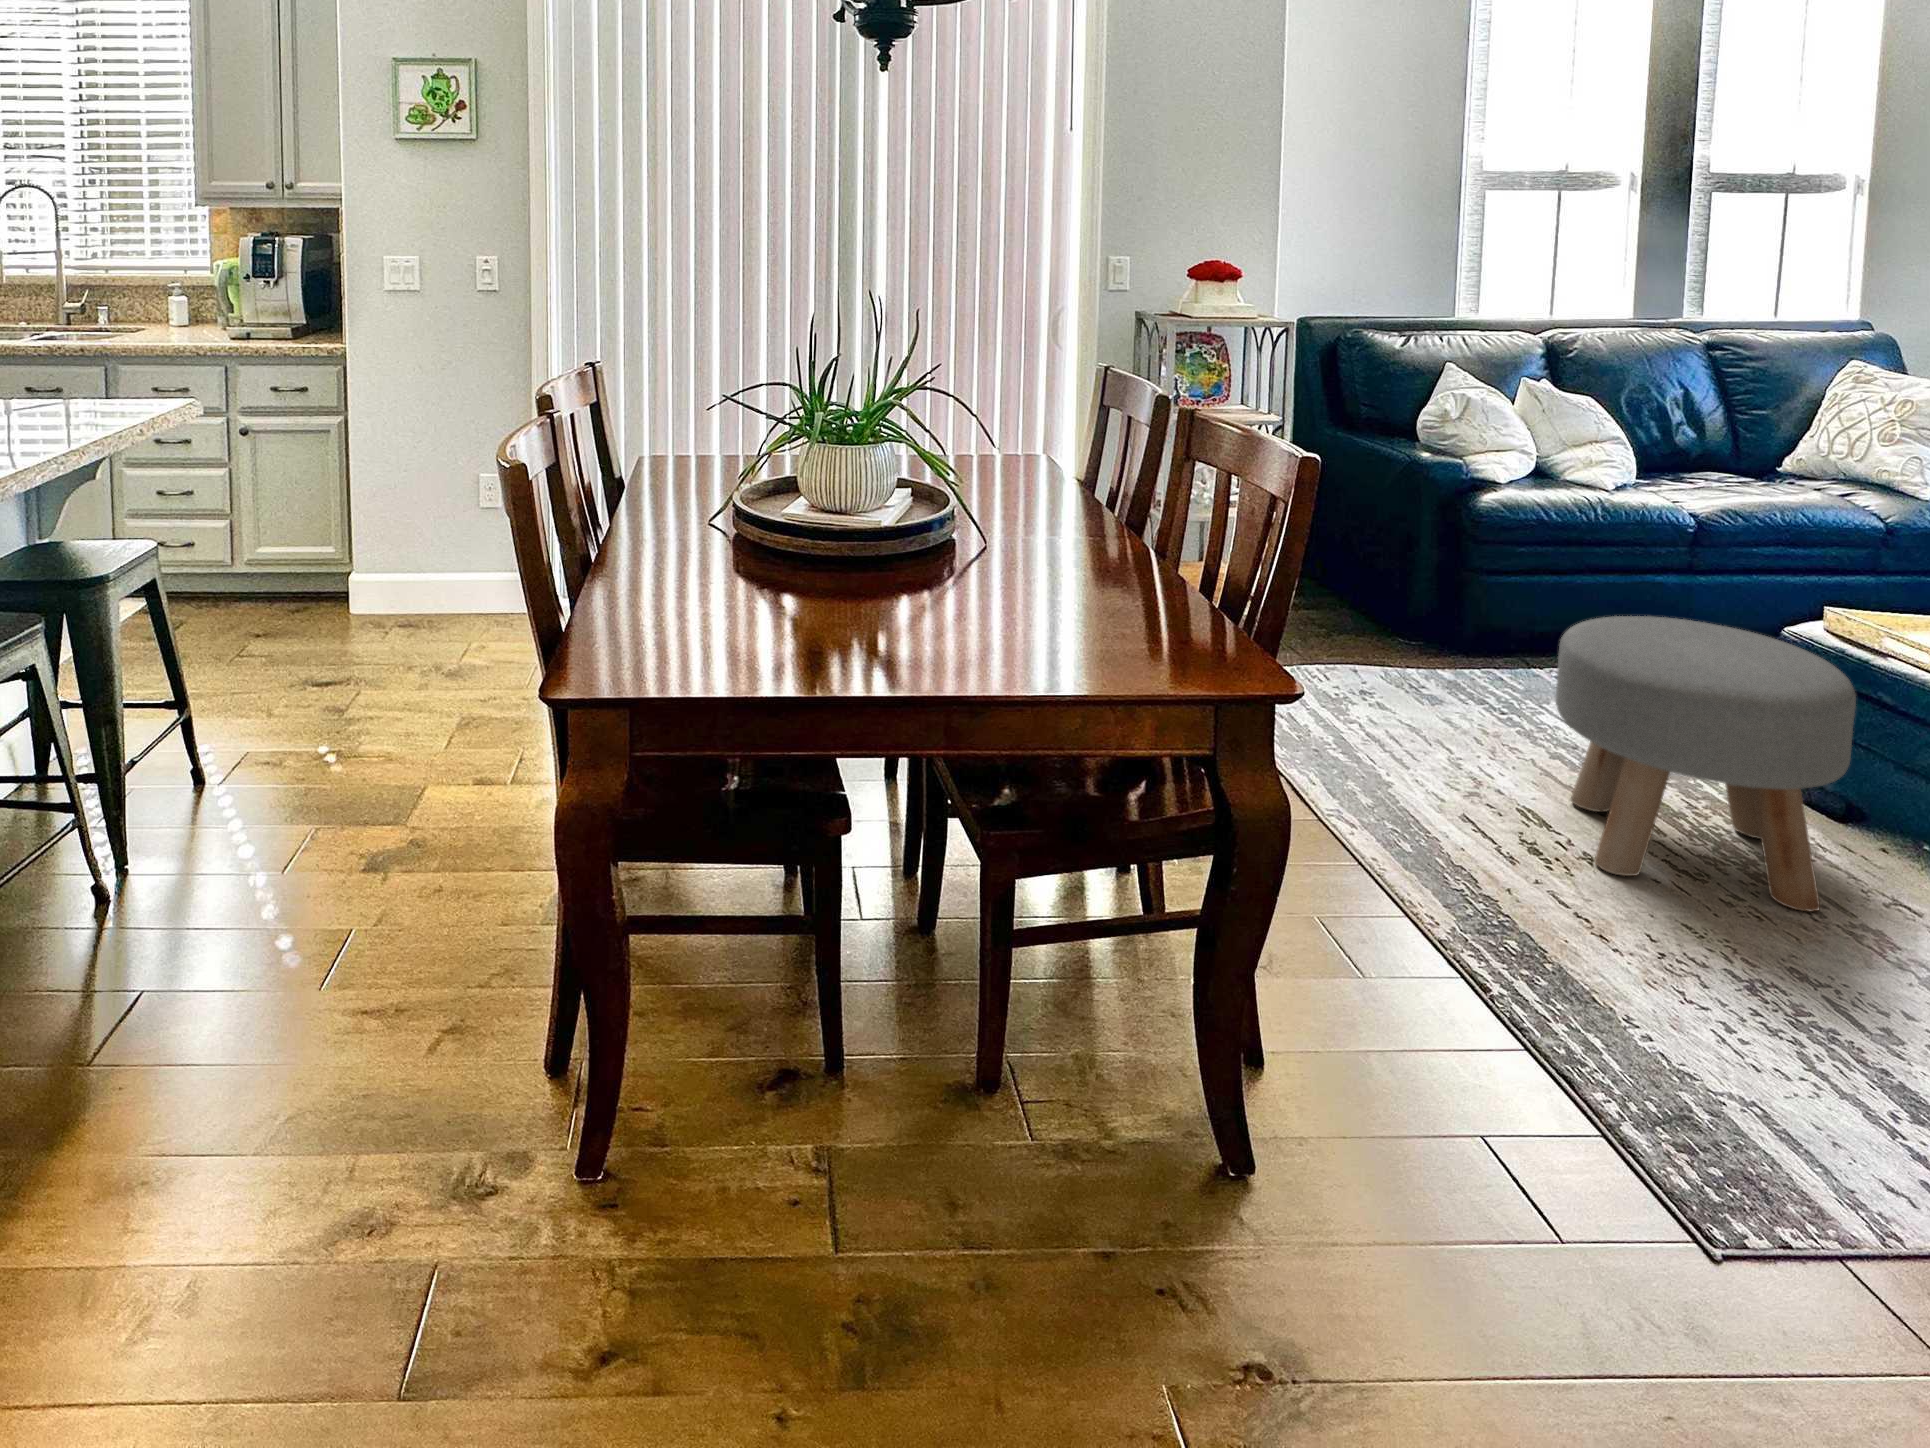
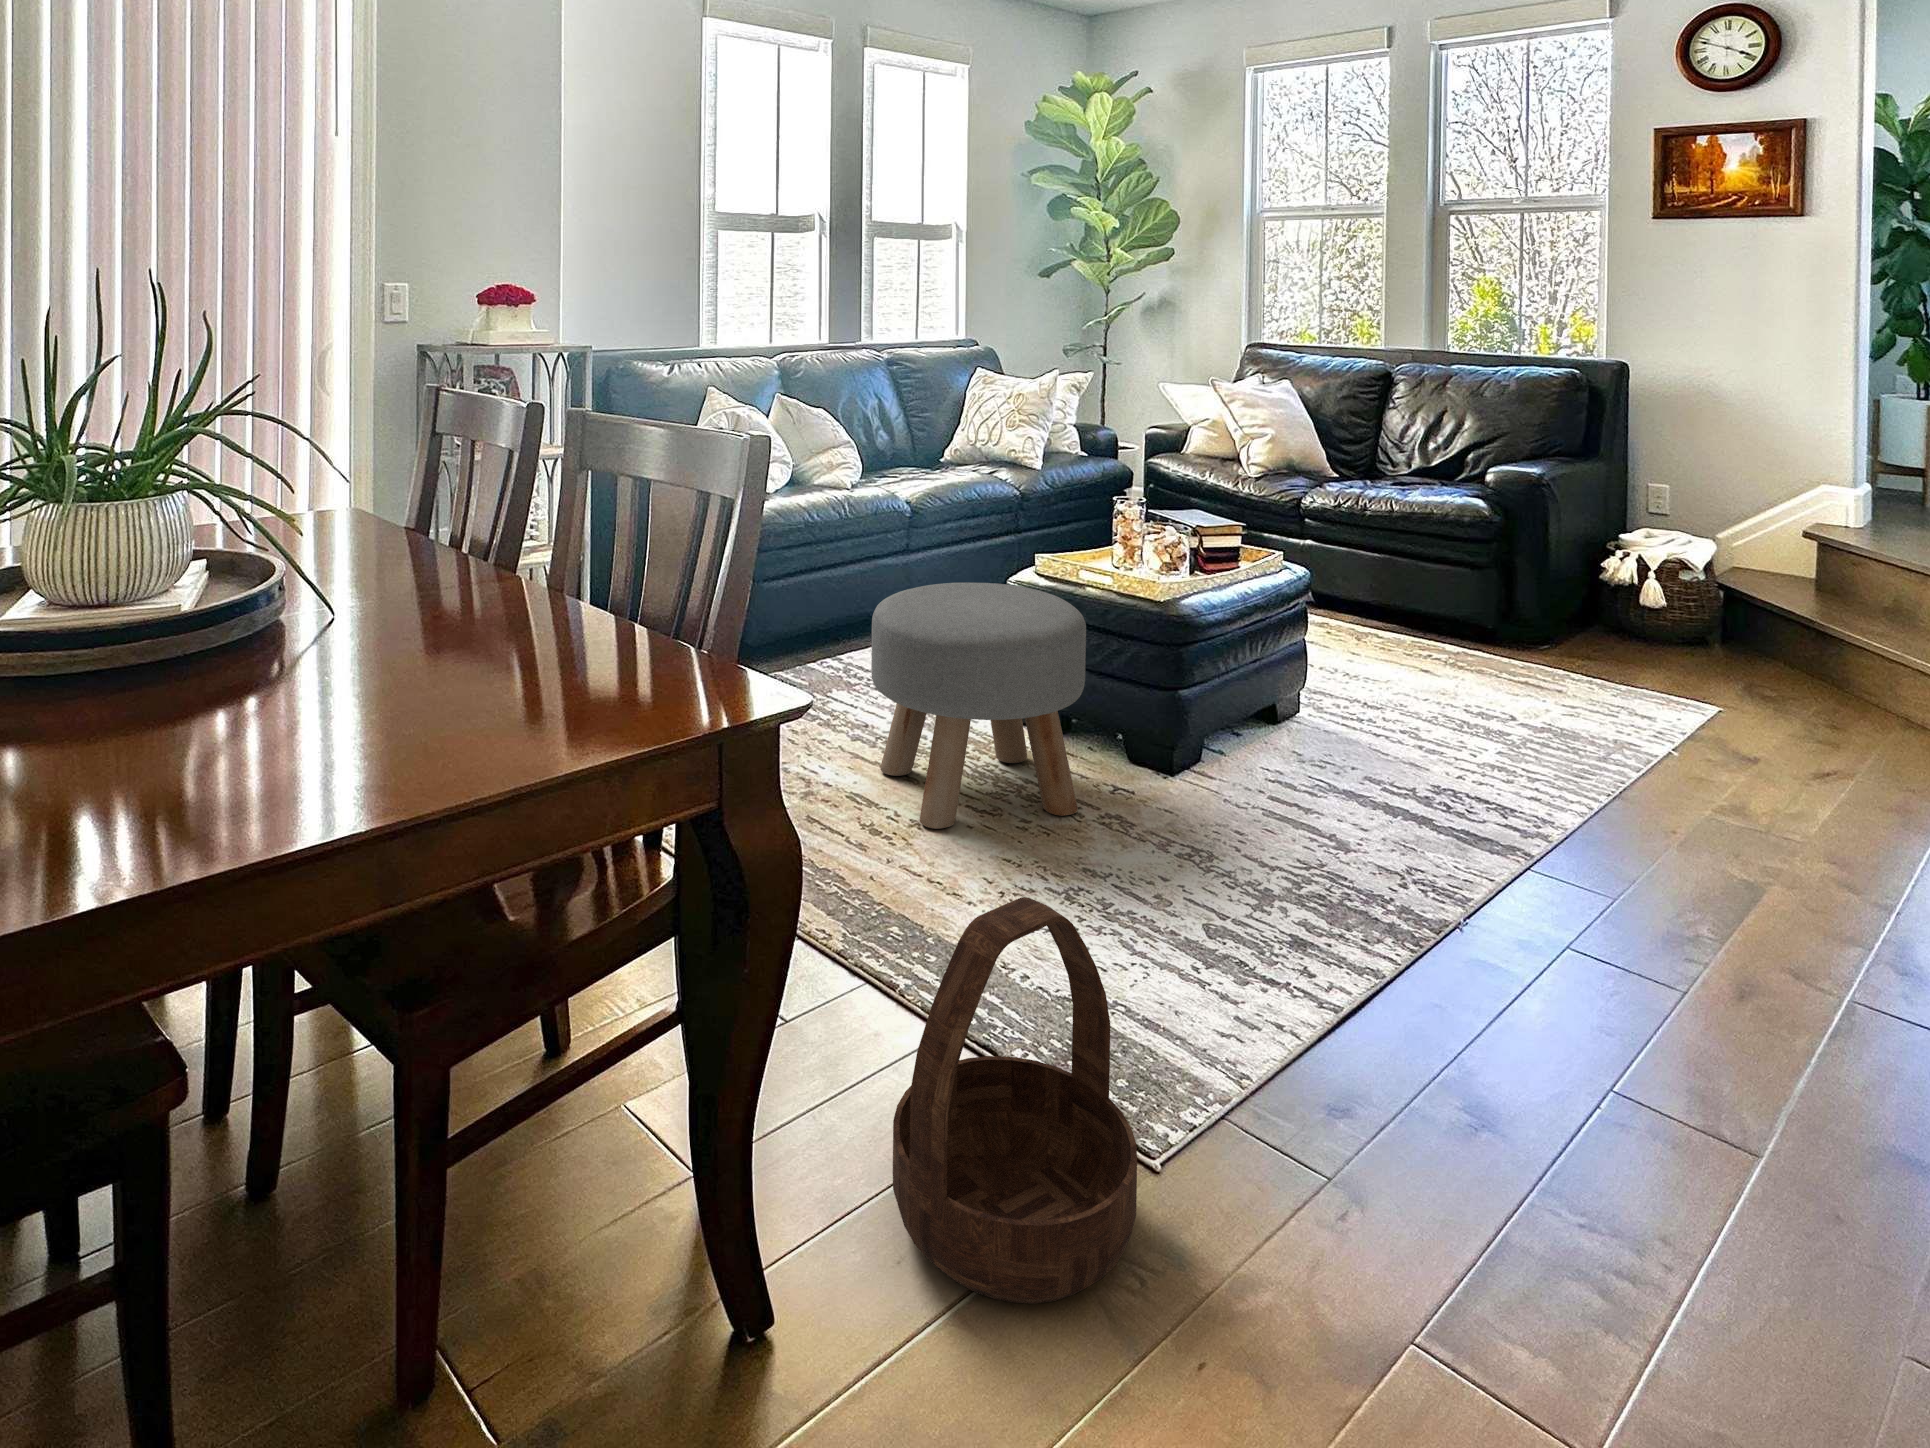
basket: none [1397,927,1666,1295] -> present [893,897,1137,1304]

